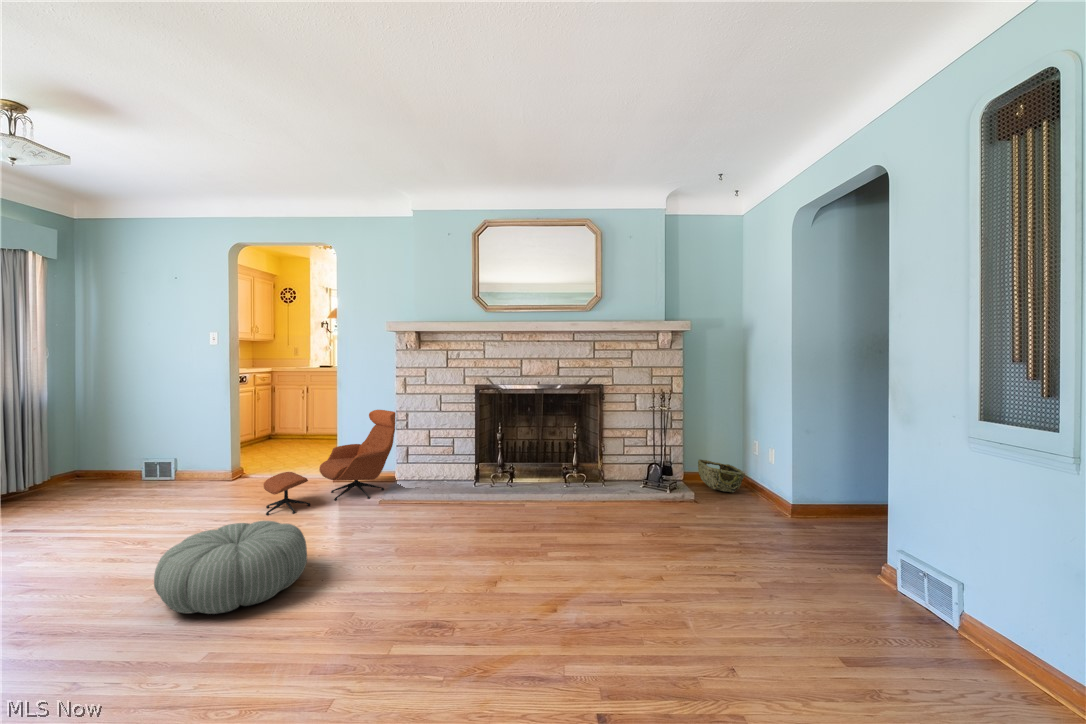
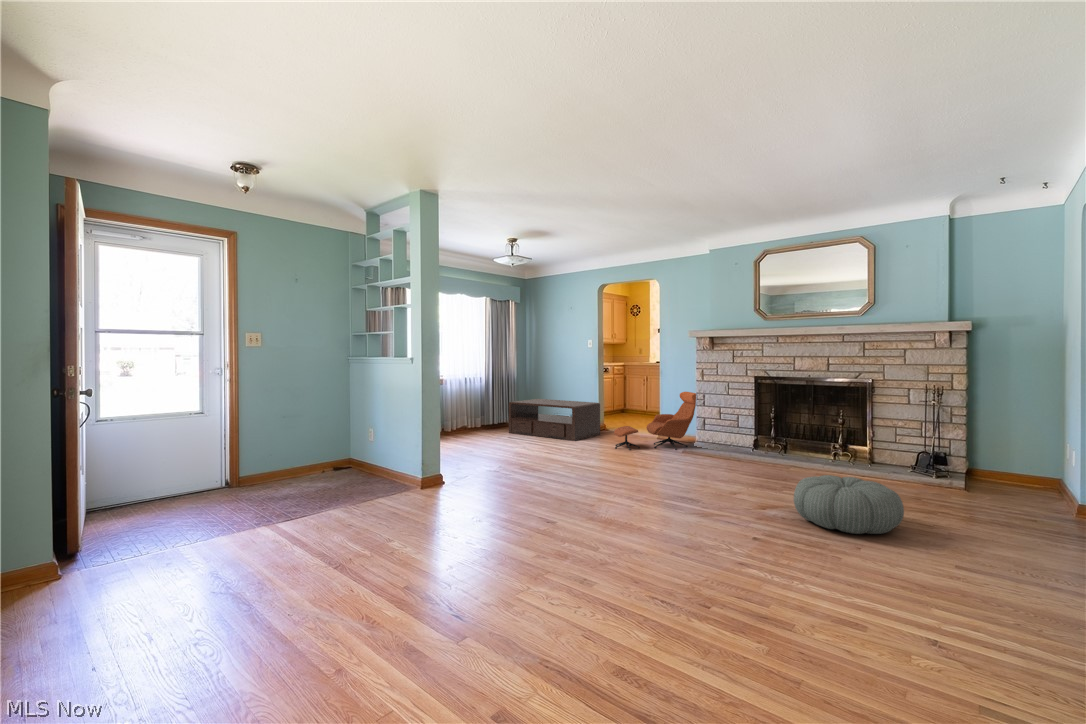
coffee table: none [21,435,235,513] -> present [509,399,600,441]
woven basket: present [698,459,745,492] -> none [987,458,1037,491]
pouf: present [154,521,307,614] -> present [794,475,904,534]

